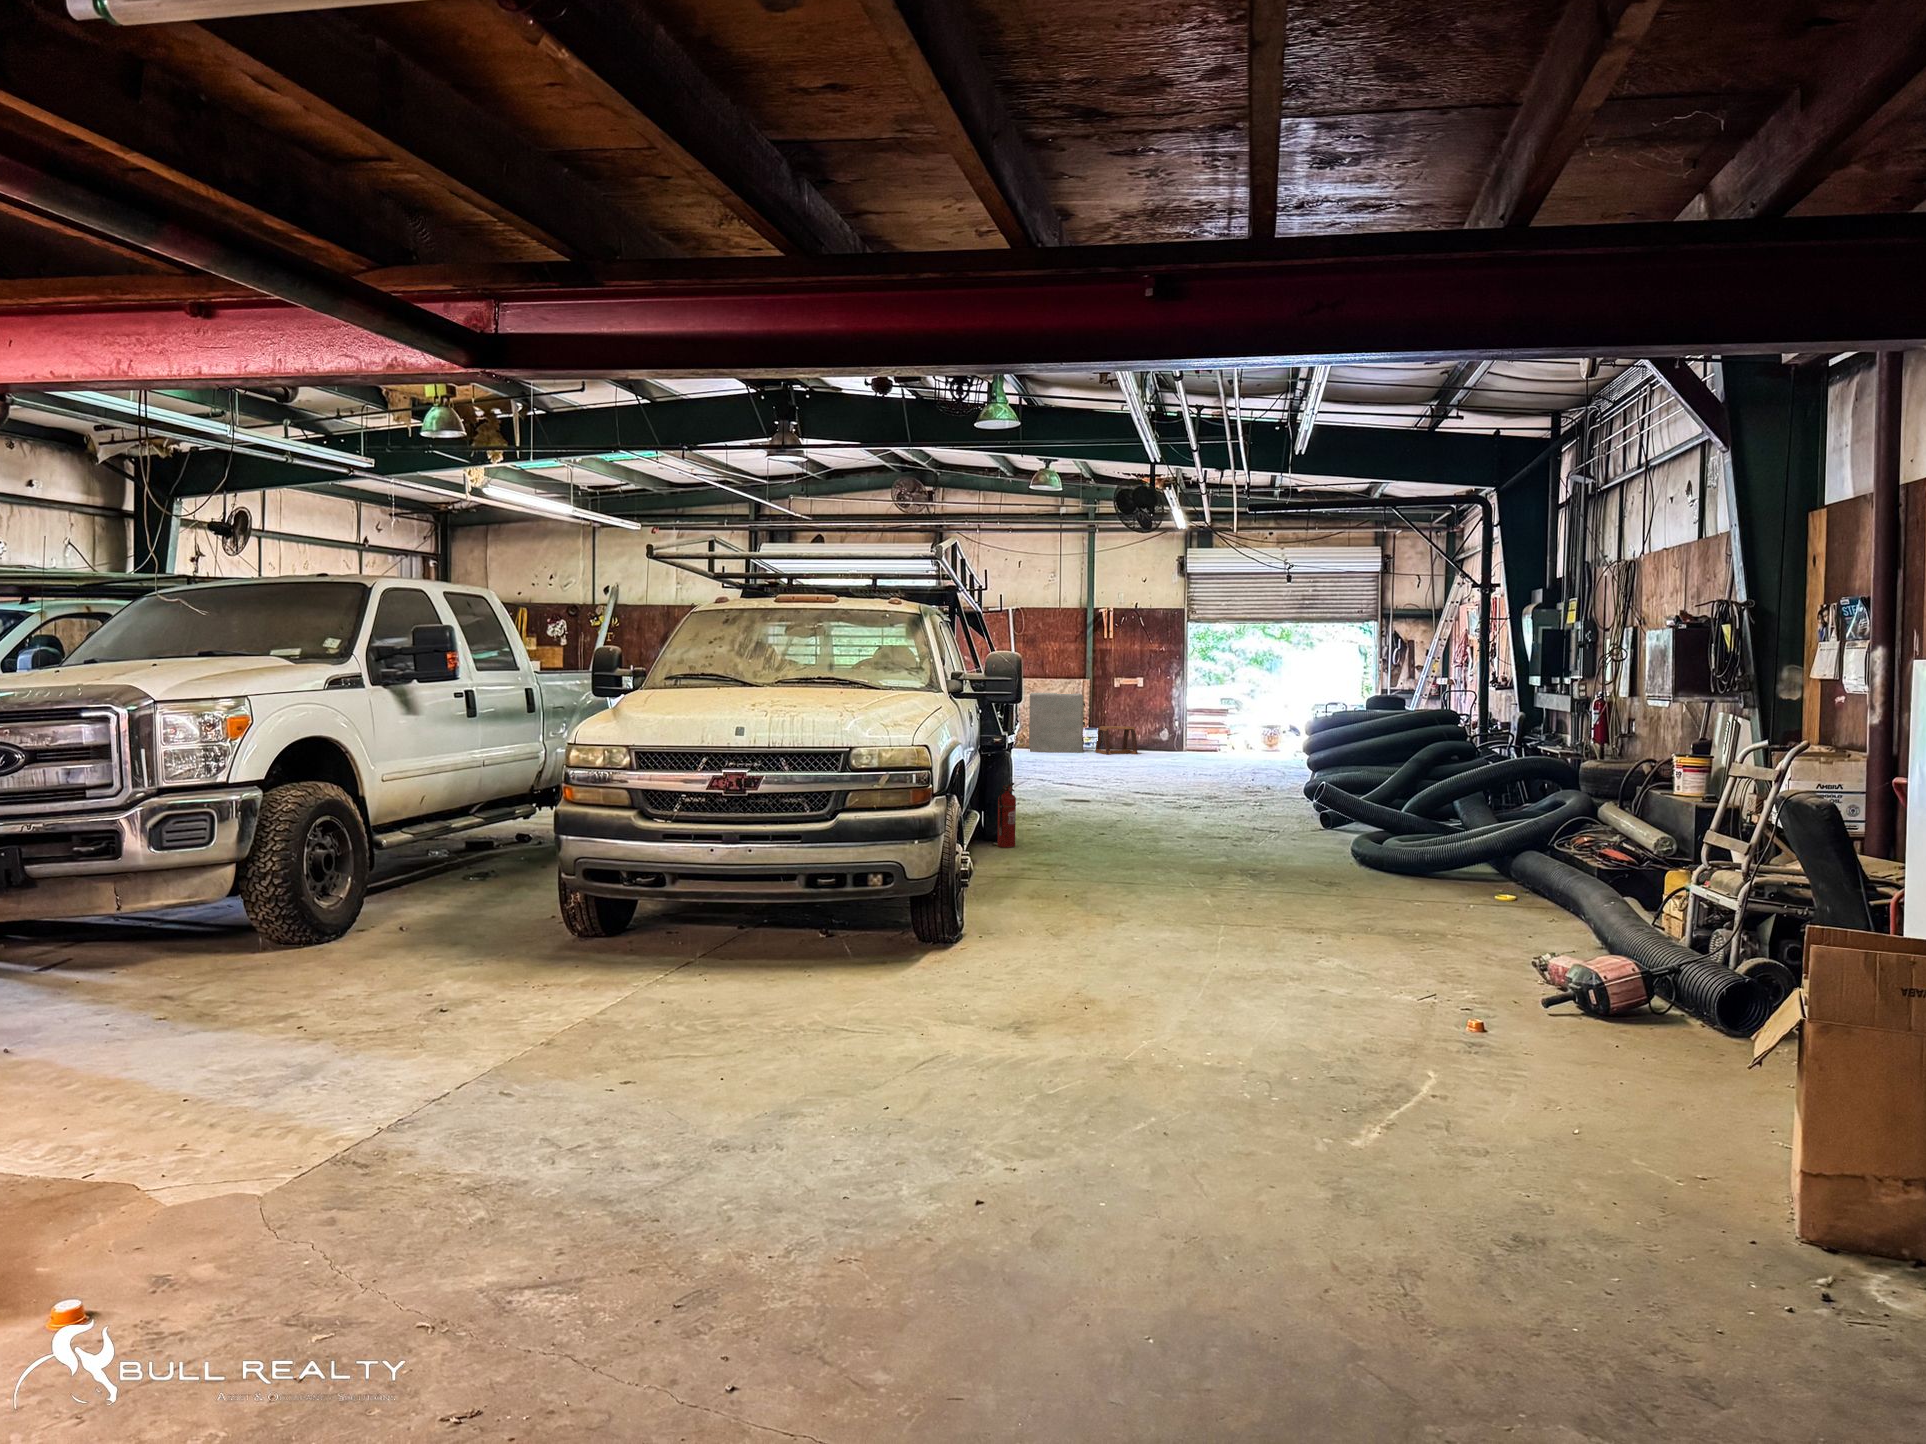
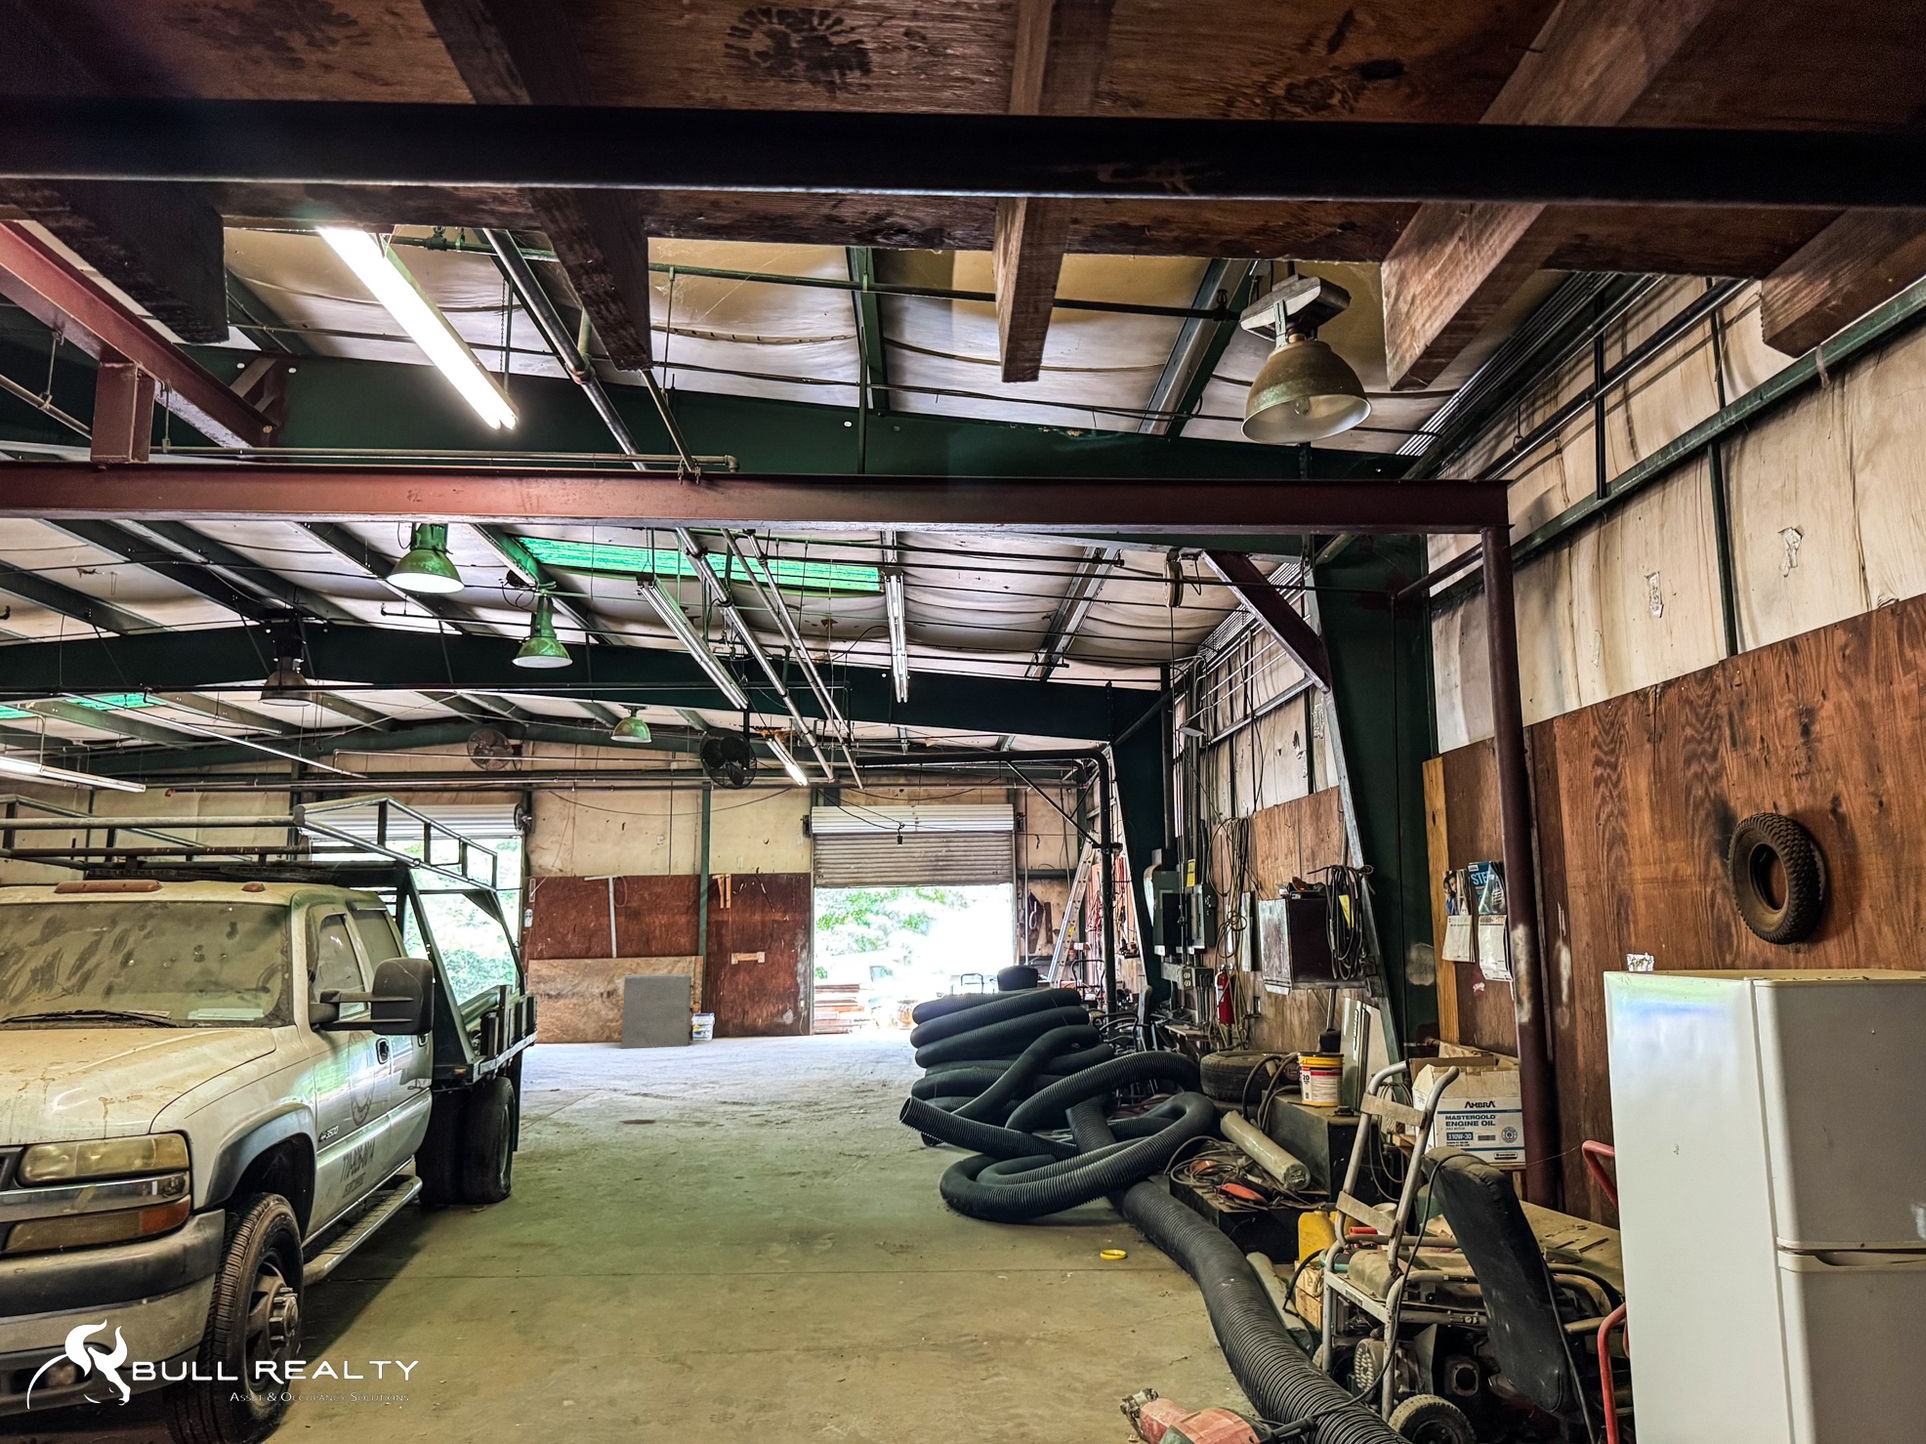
stool: present [1095,726,1138,755] -> none [704,1011,754,1047]
fire extinguisher: present [997,783,1016,848] -> none [461,1129,494,1230]

